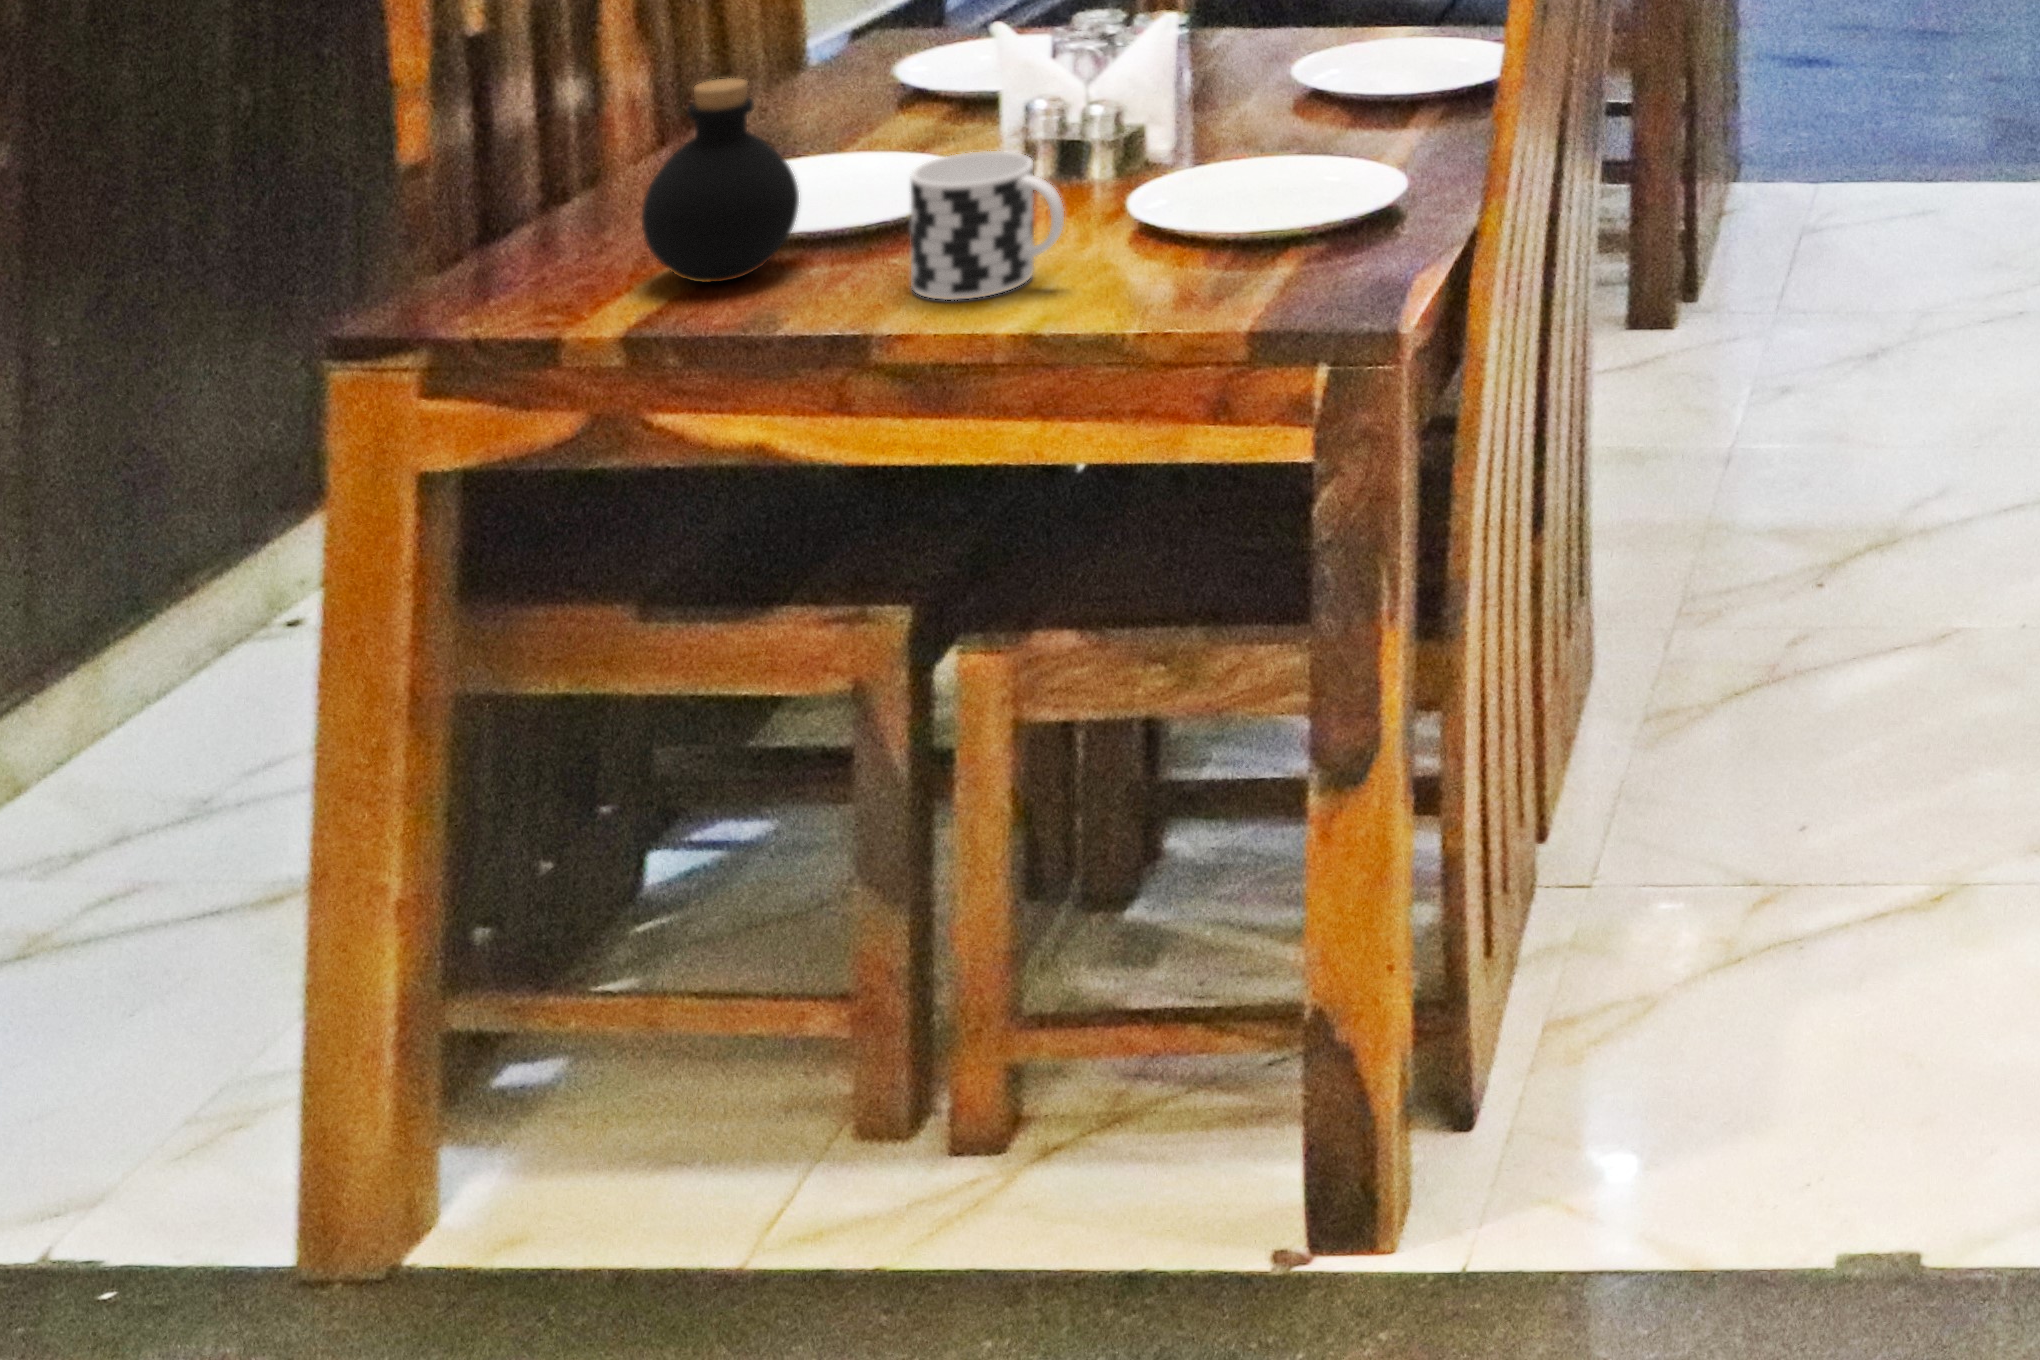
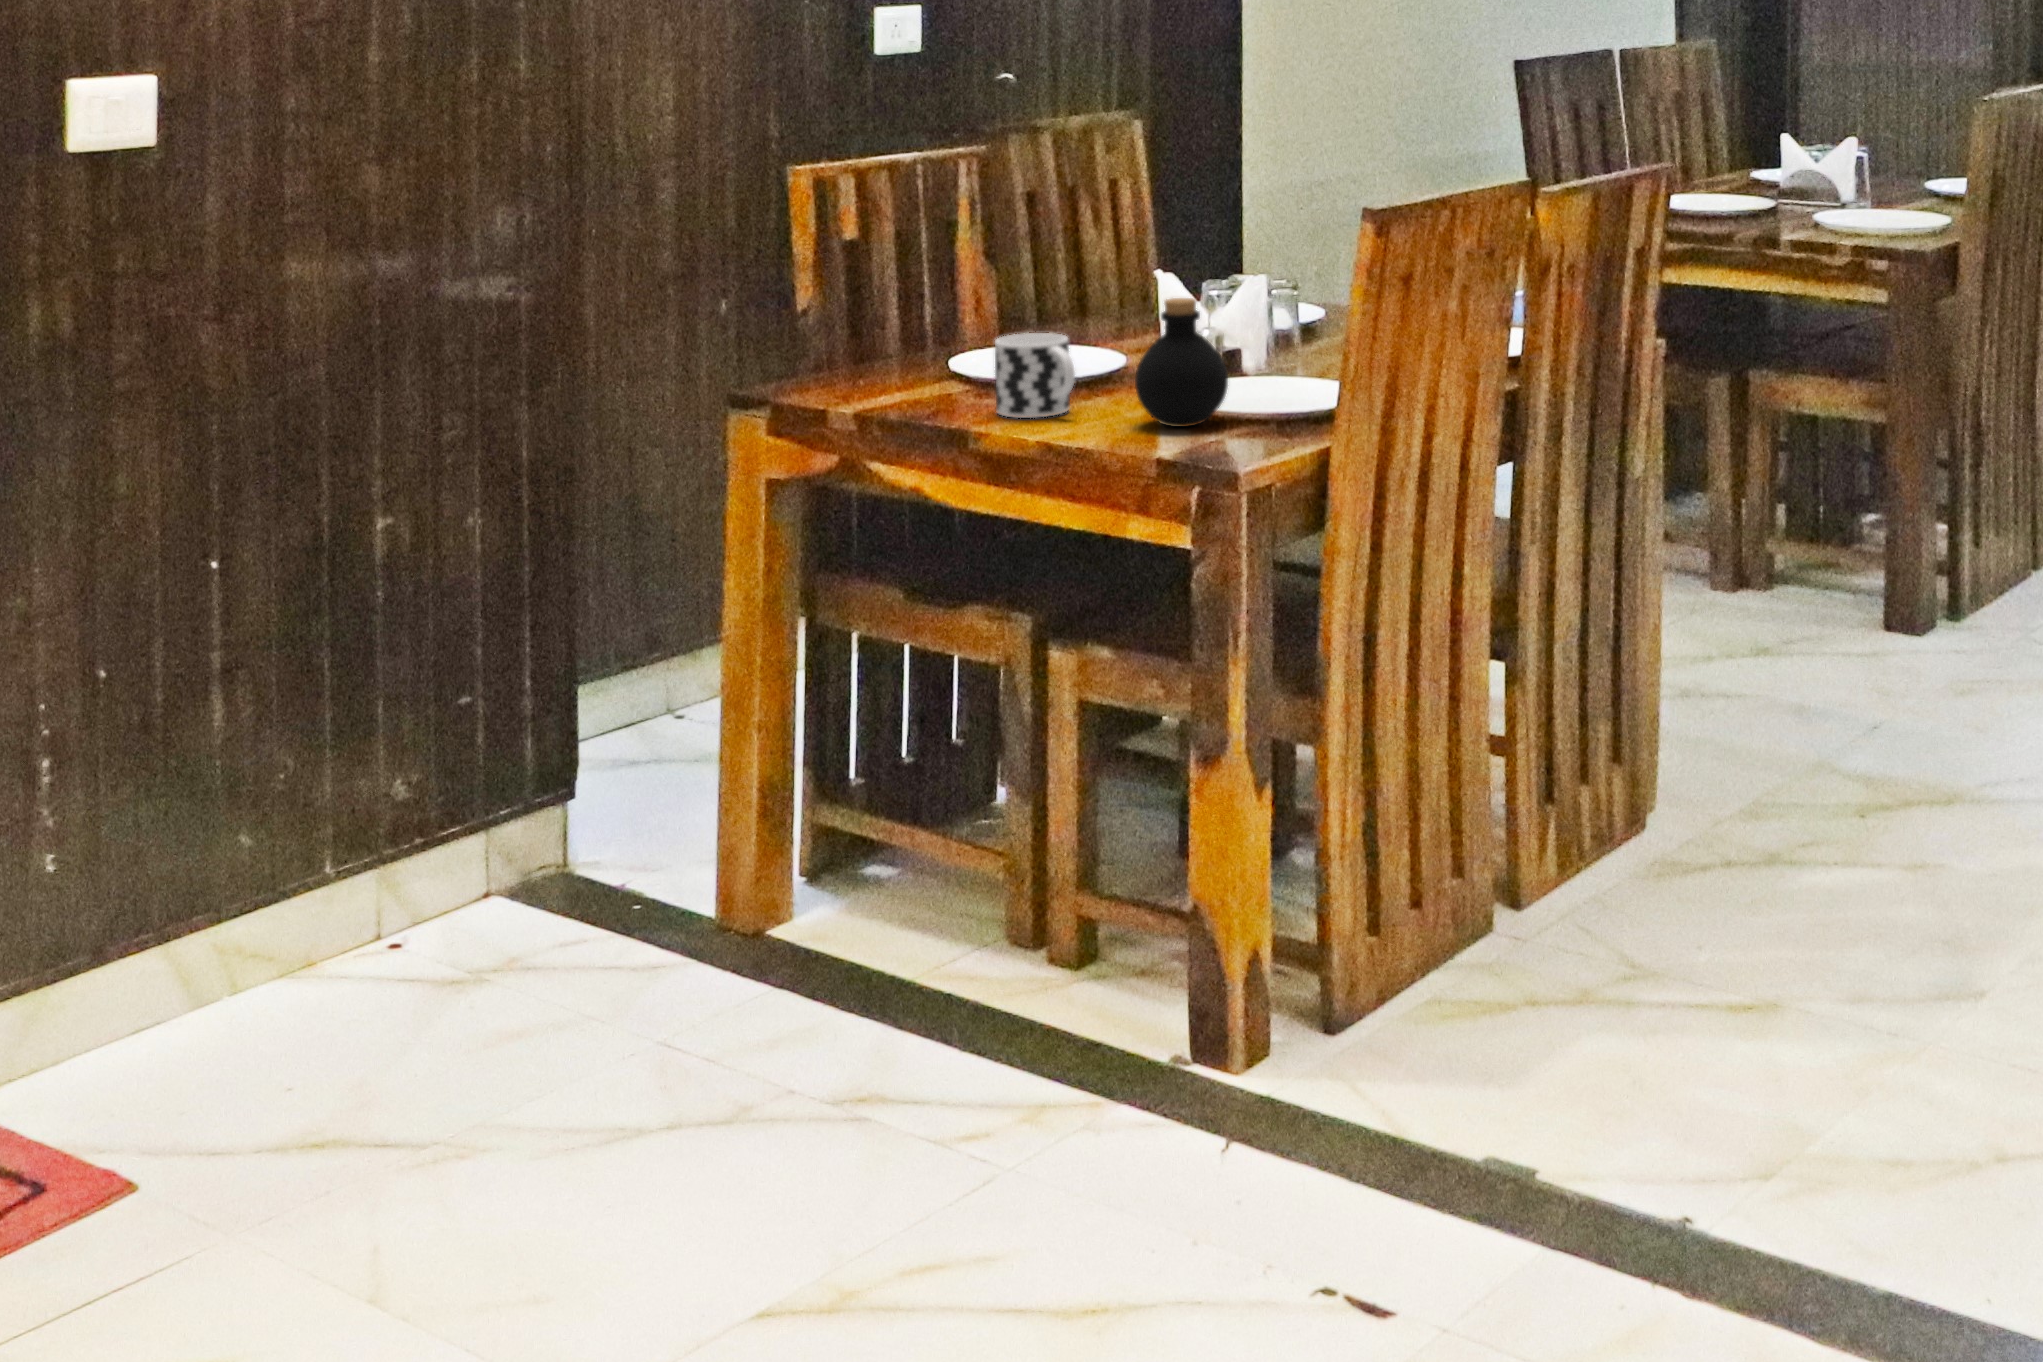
bottle: present [642,78,799,283] -> present [1135,298,1228,427]

